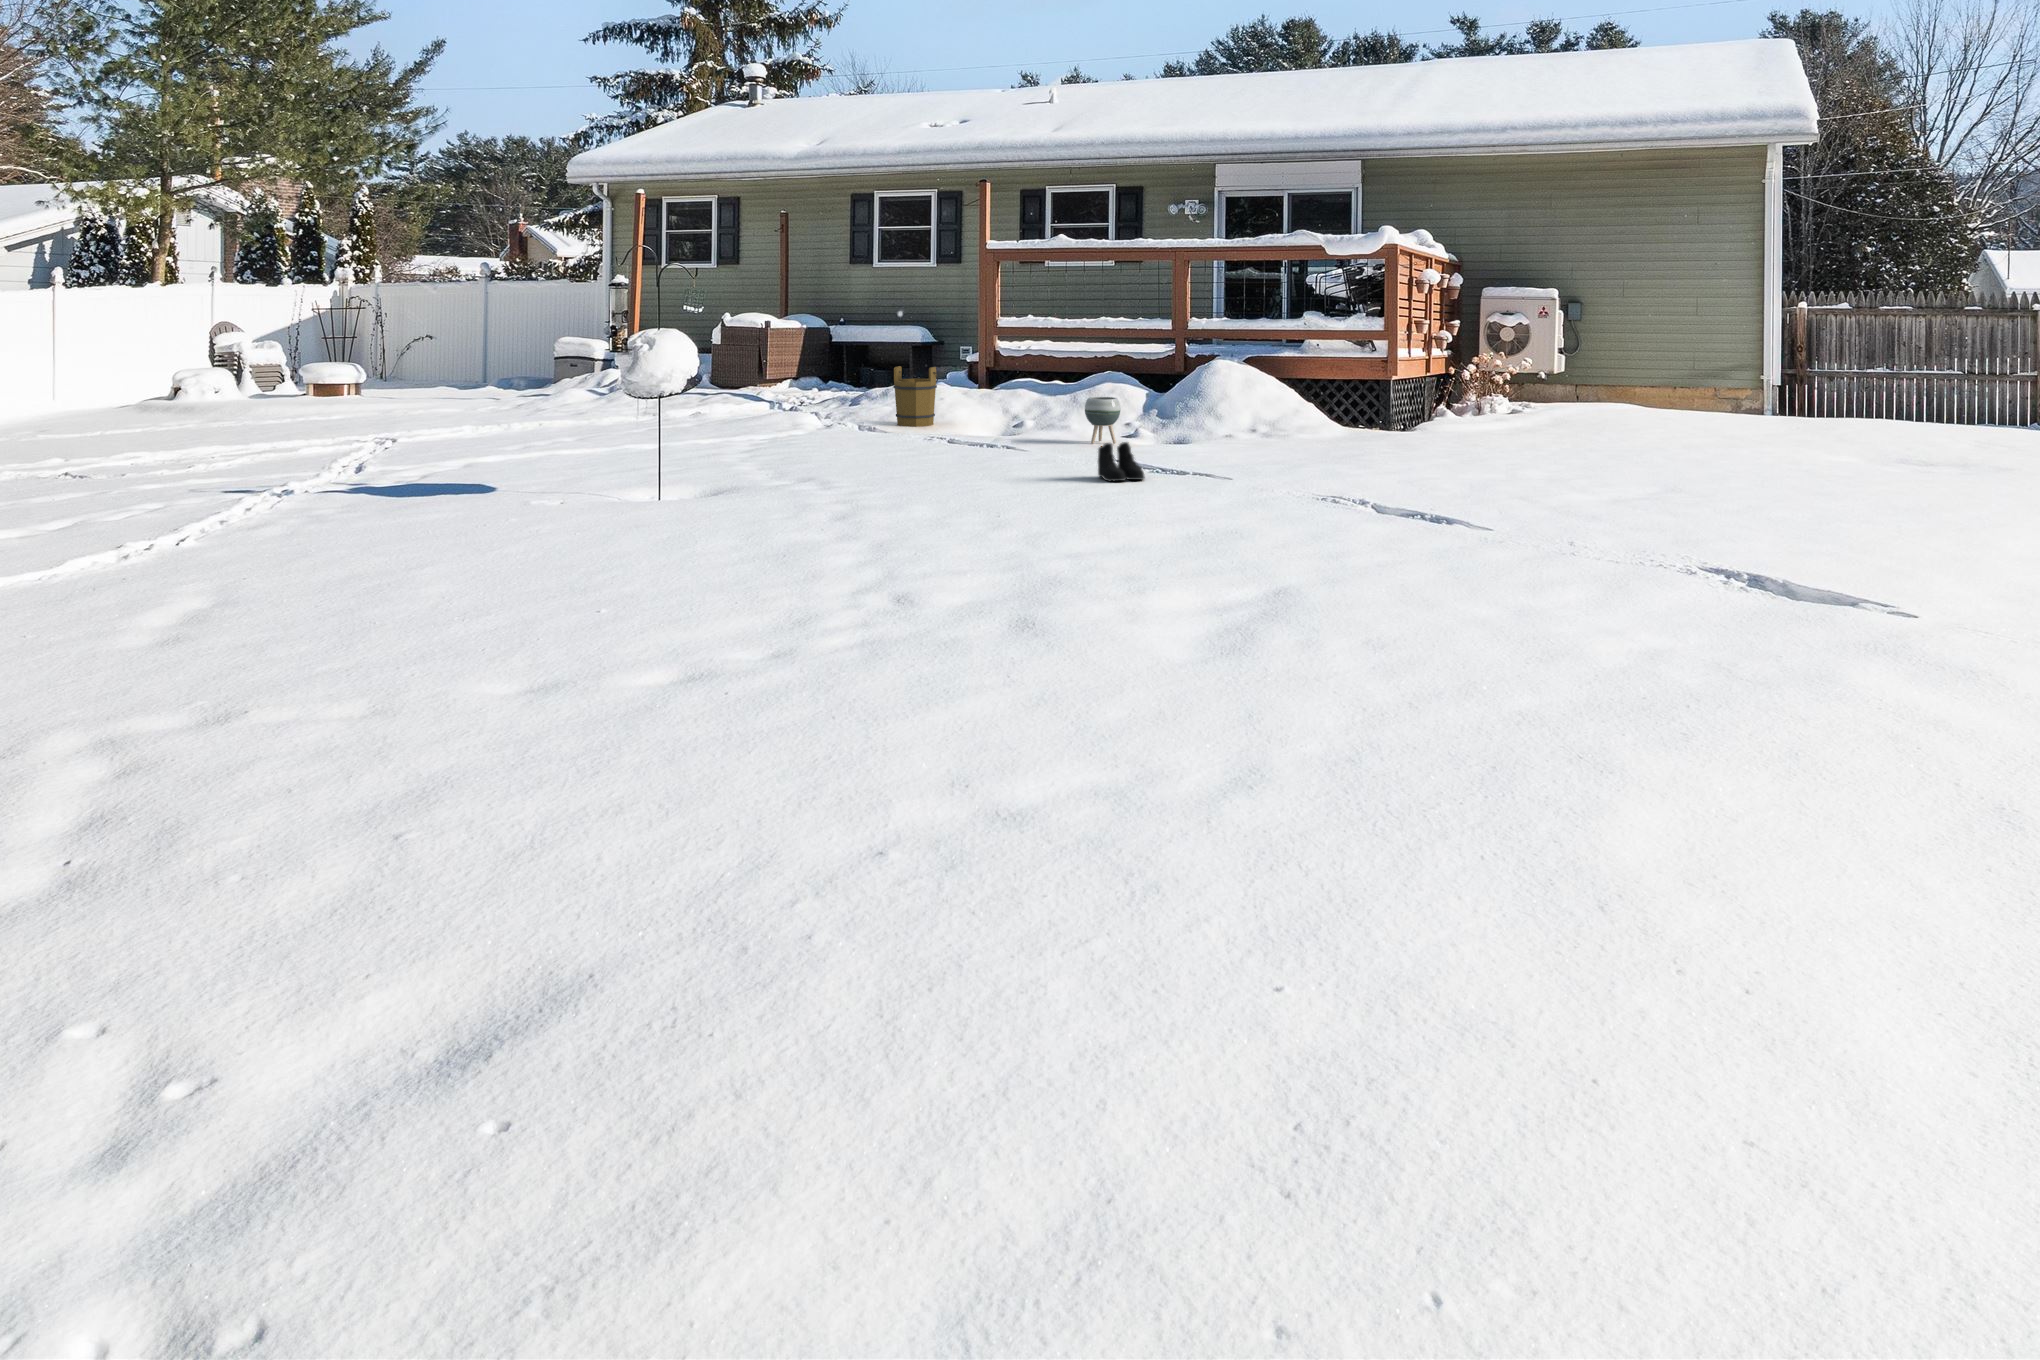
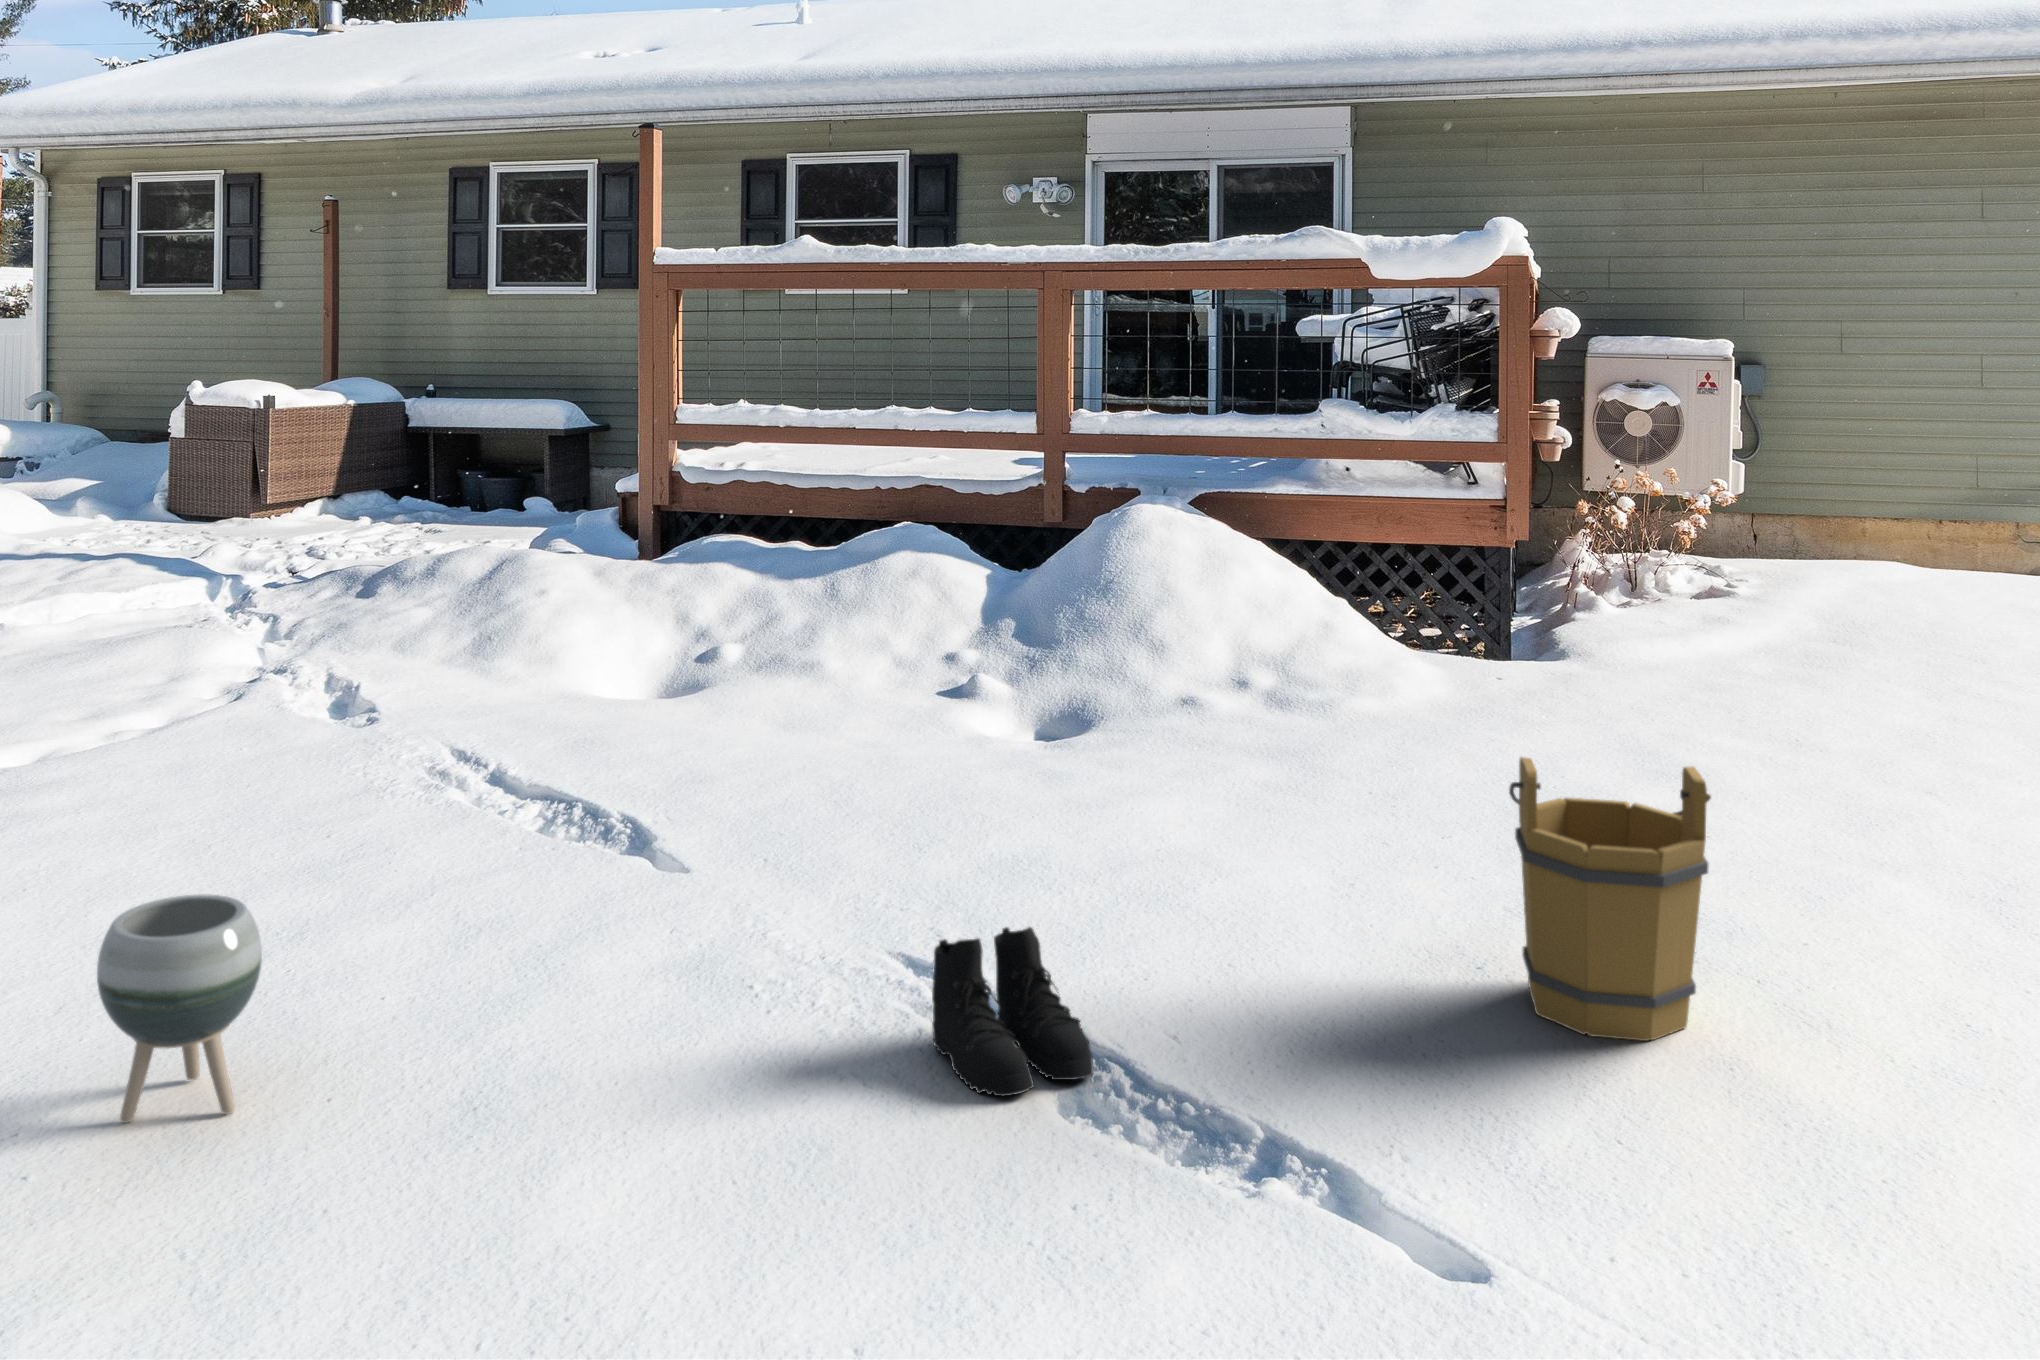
bucket: present [893,366,938,427] -> present [1509,757,1711,1041]
planter: present [1085,397,1120,444] -> present [97,894,262,1123]

